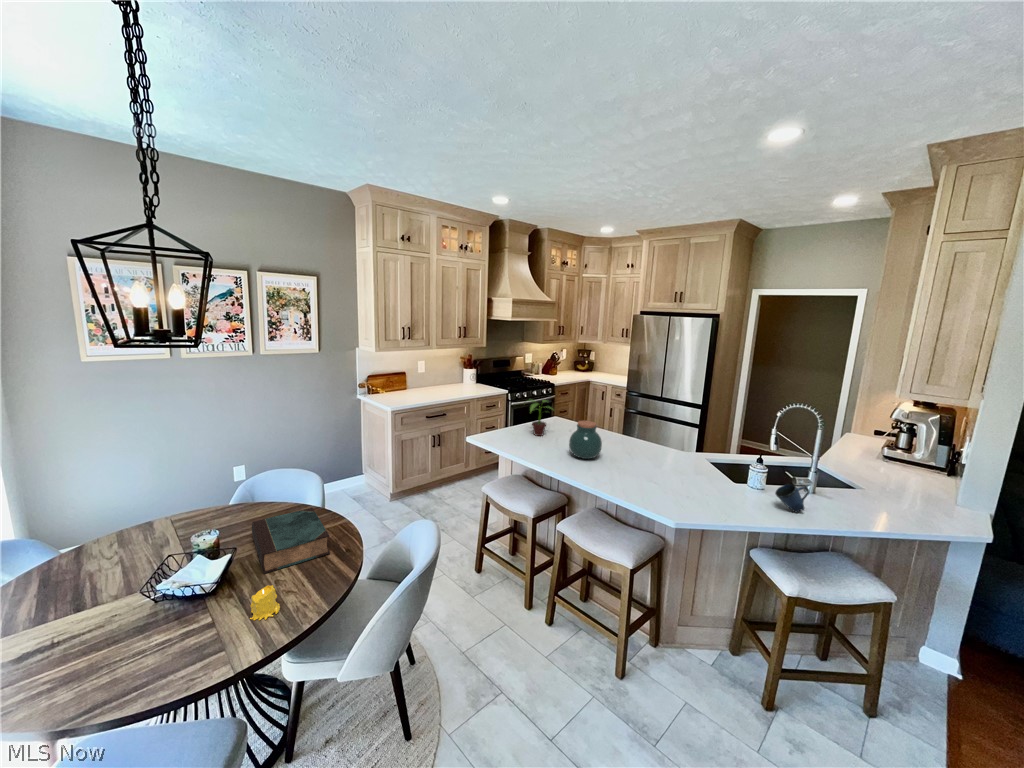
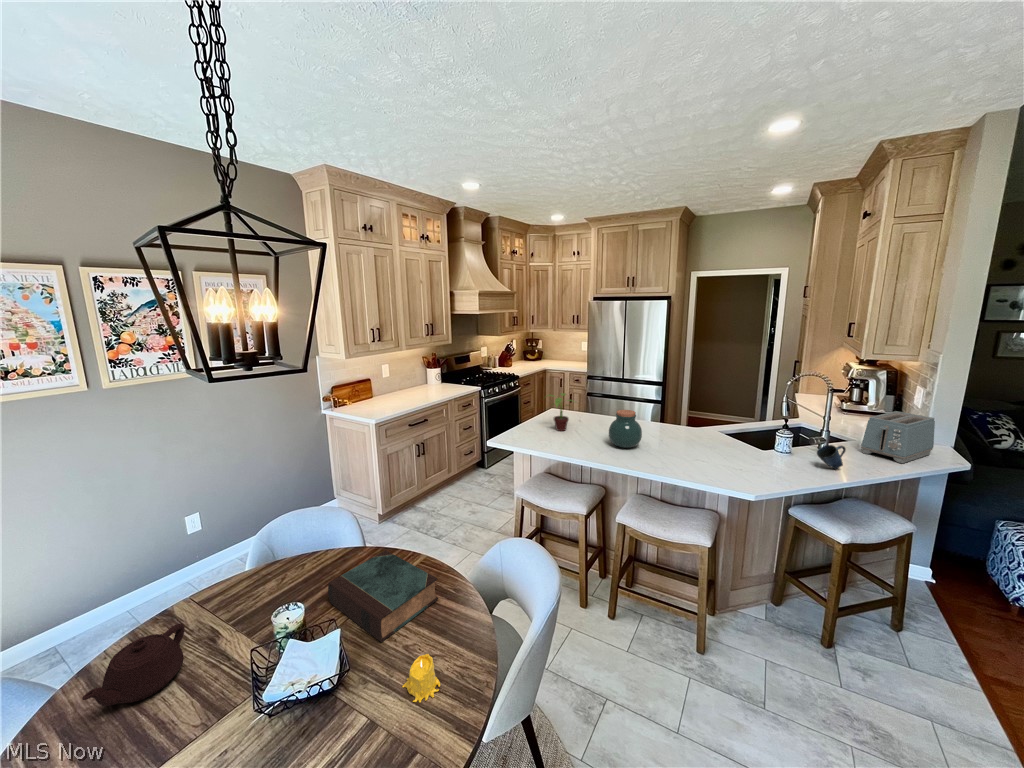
toaster: none [853,460,955,520] -> present [861,411,935,463]
teapot: none [50,527,142,572] -> present [82,624,185,706]

